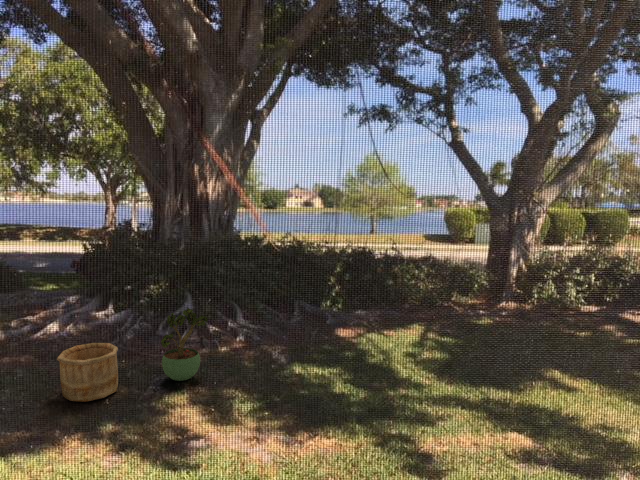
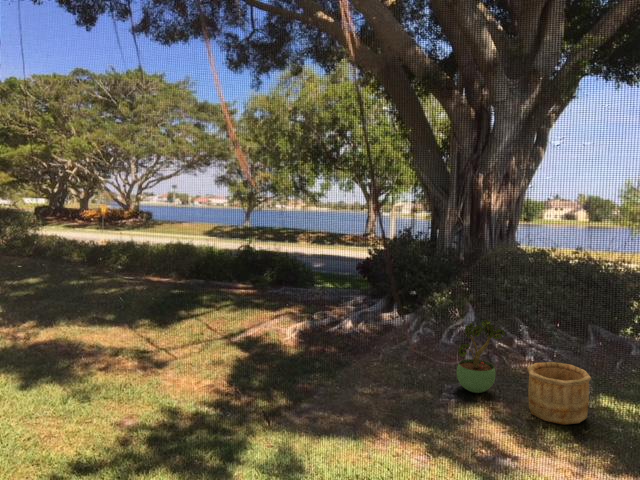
wooden bucket: present [57,343,118,402] -> present [527,362,591,425]

